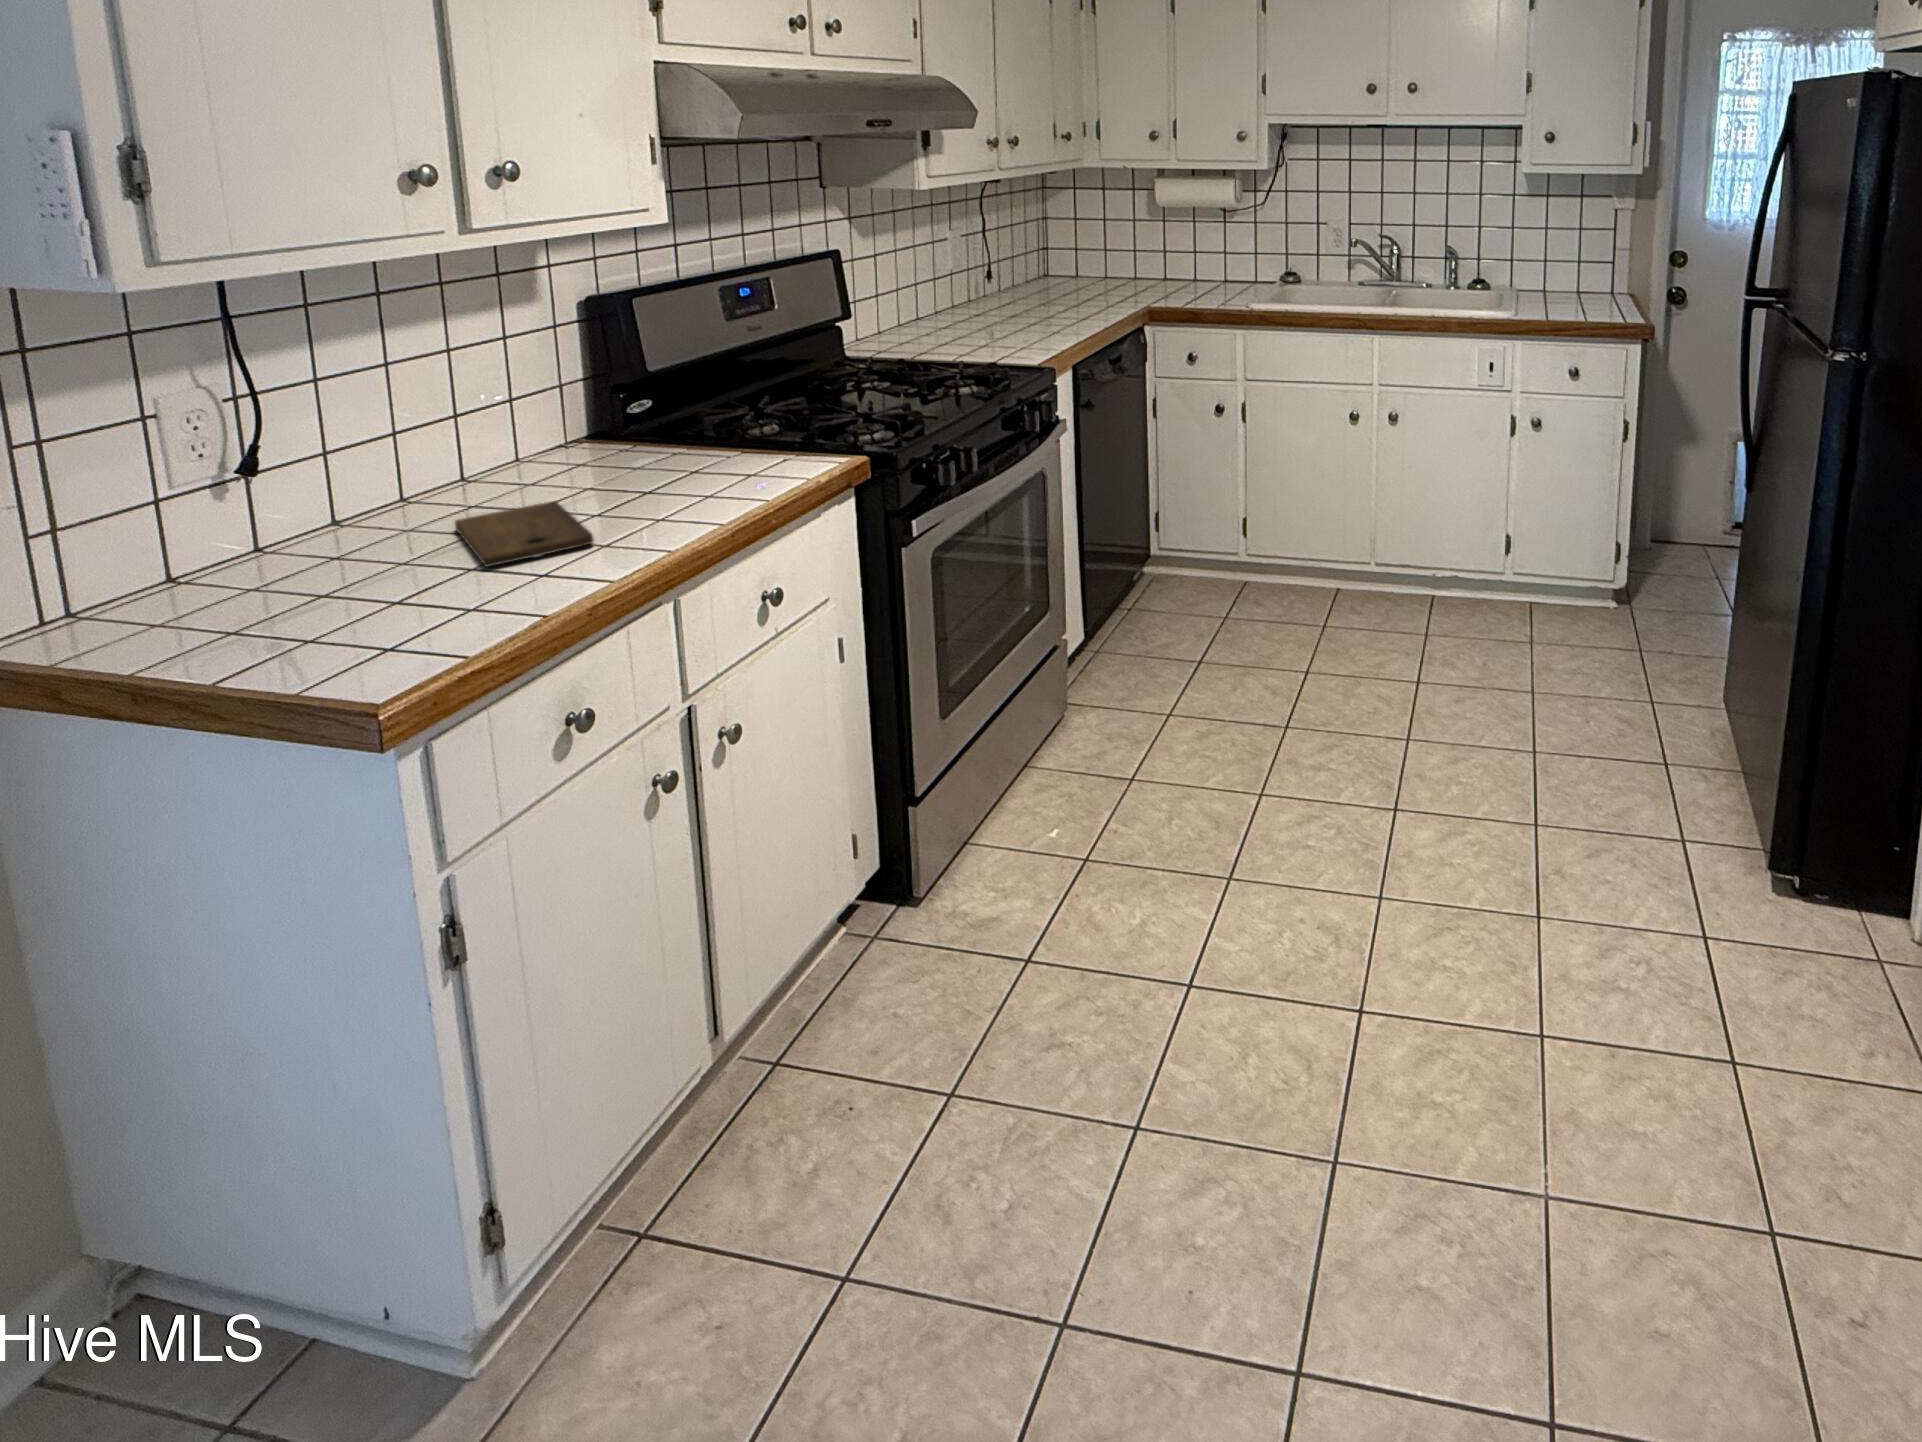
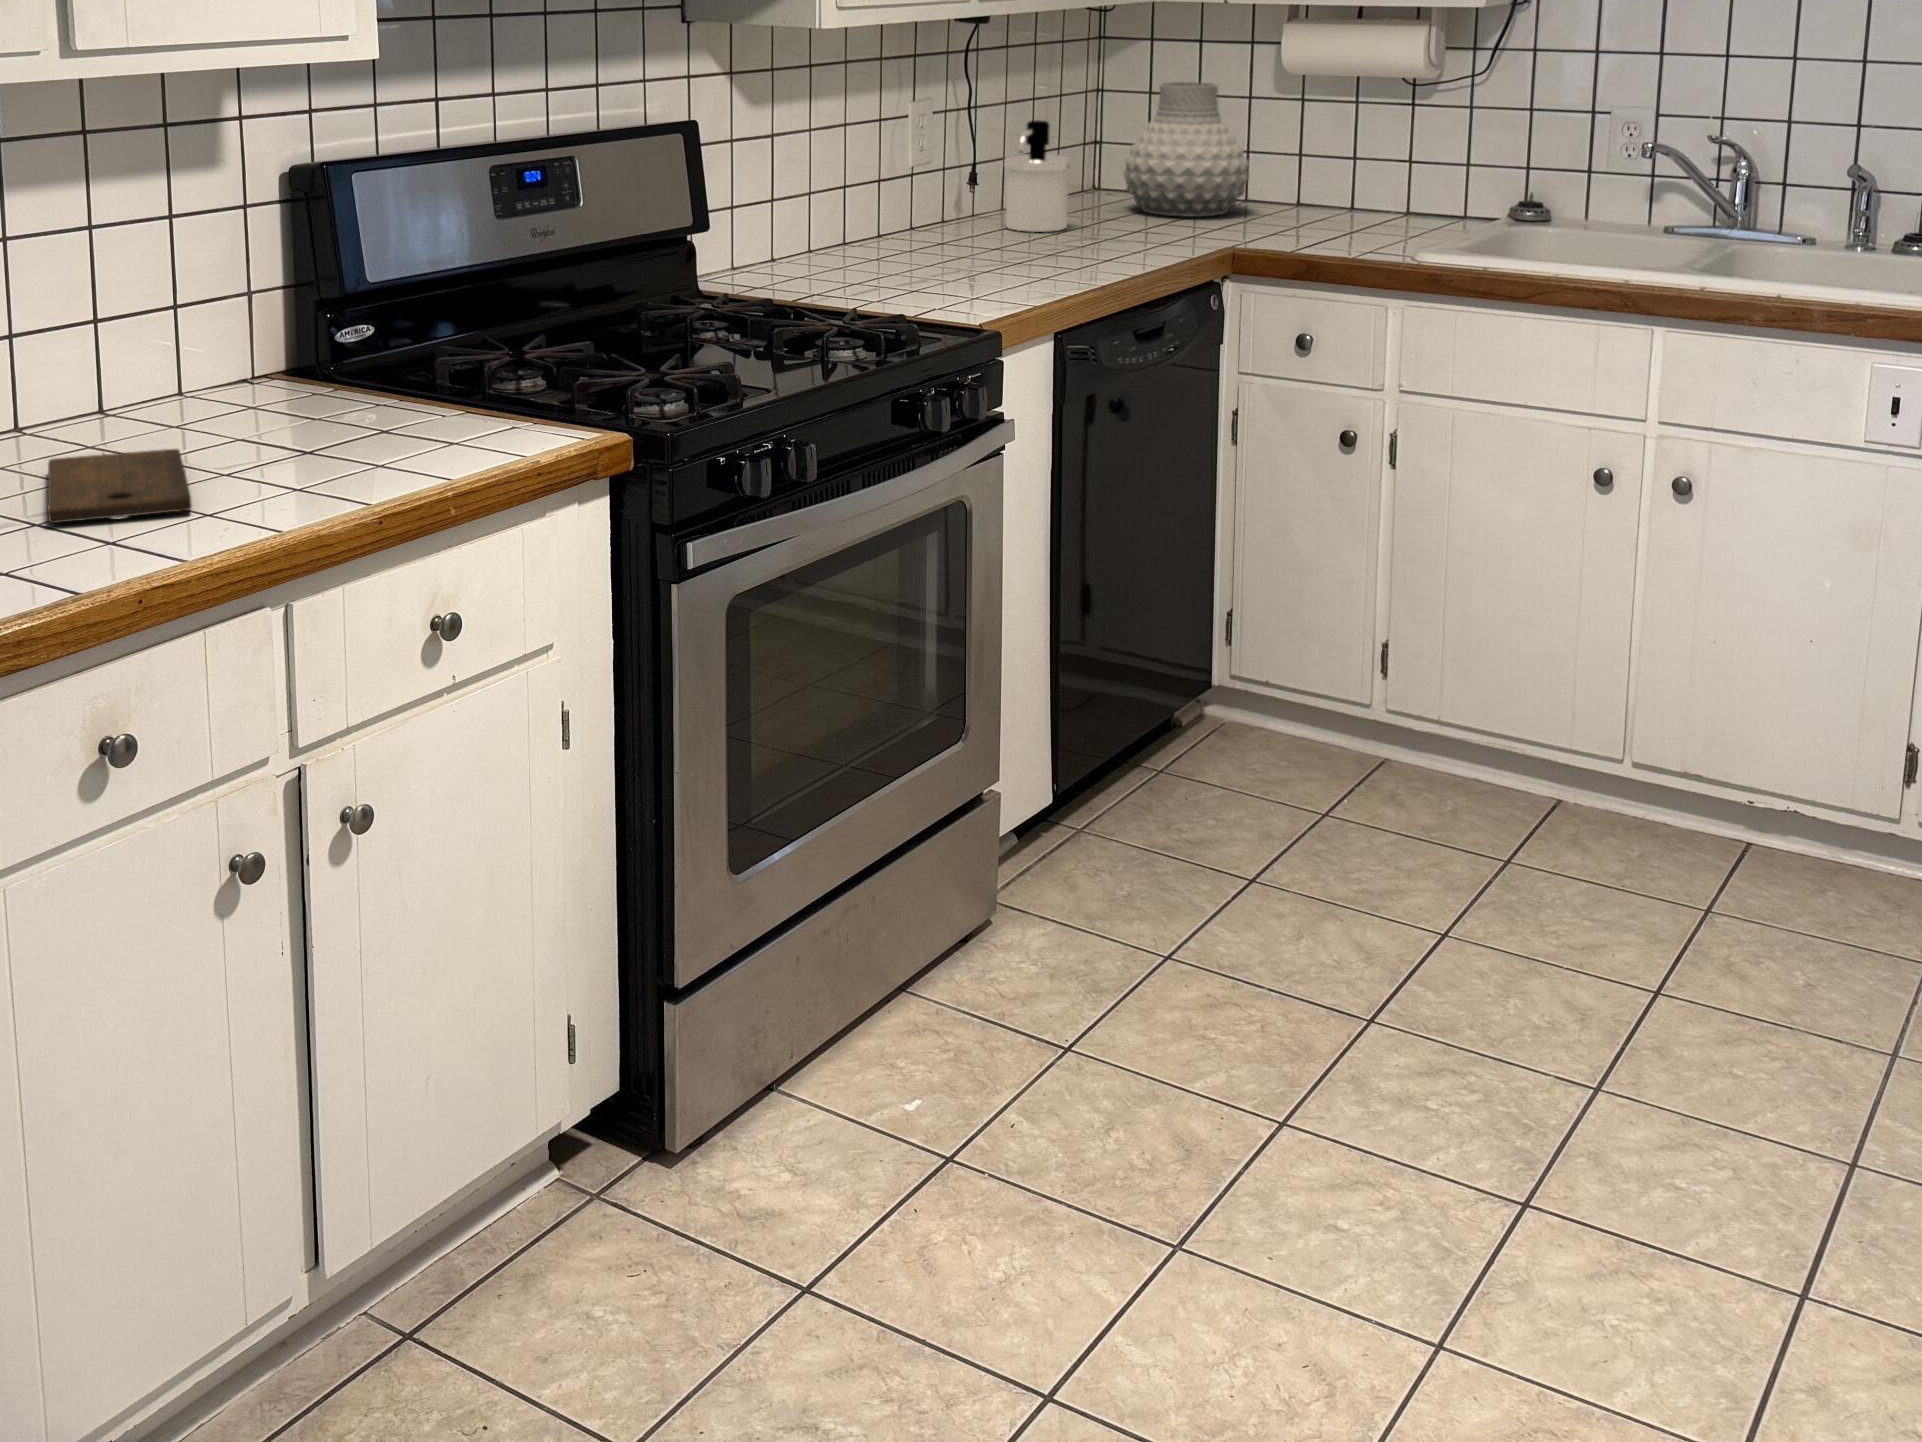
vase: none [1070,214,1142,290] -> present [1124,82,1249,216]
soap dispenser: none [1008,239,1048,305] -> present [1004,120,1070,232]

